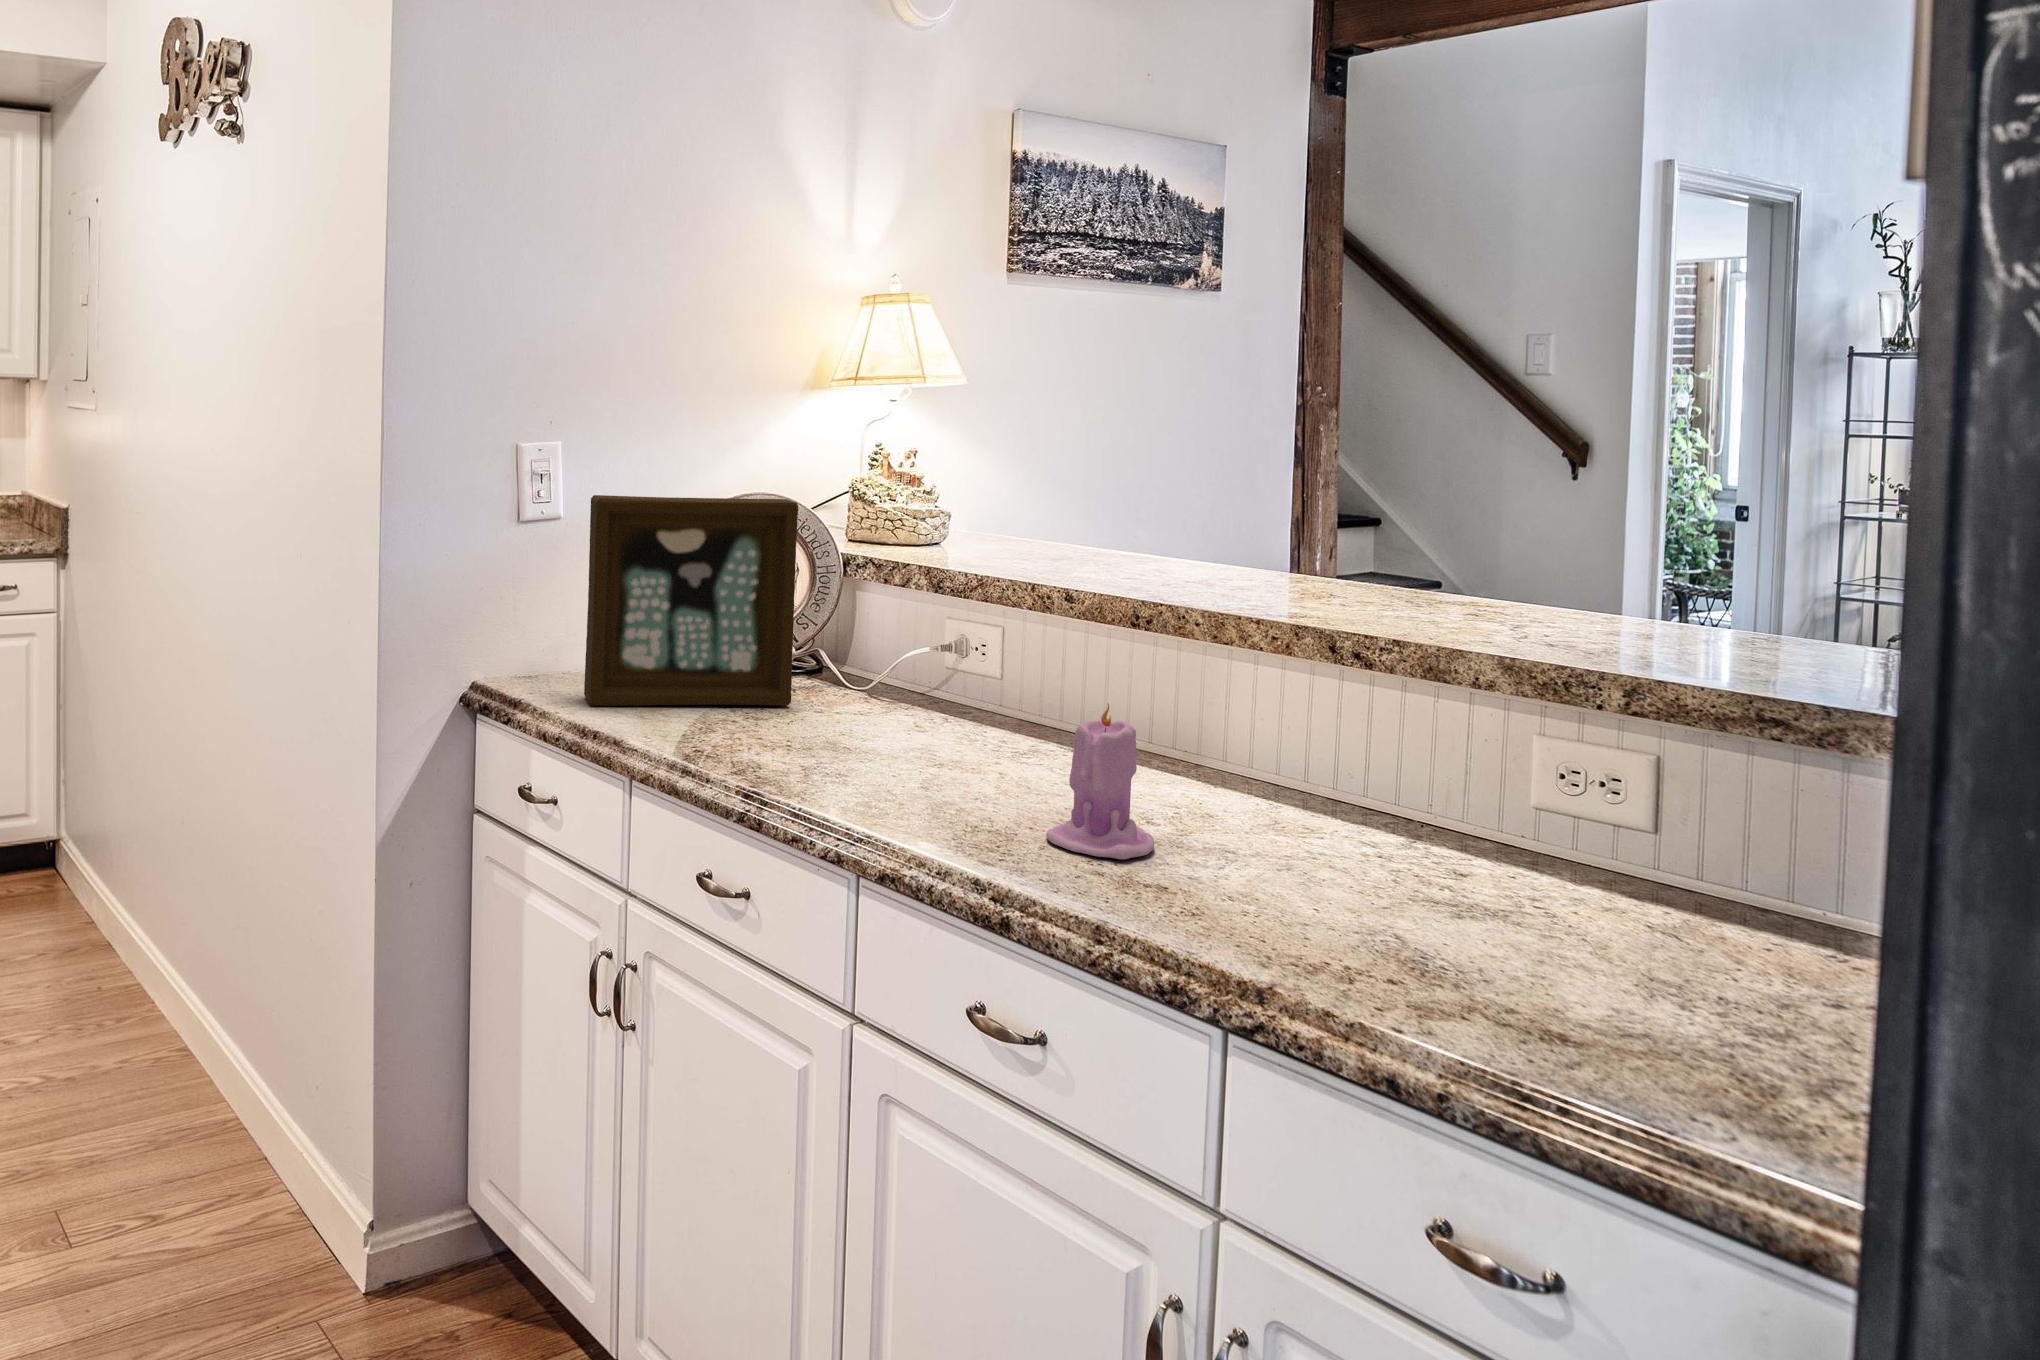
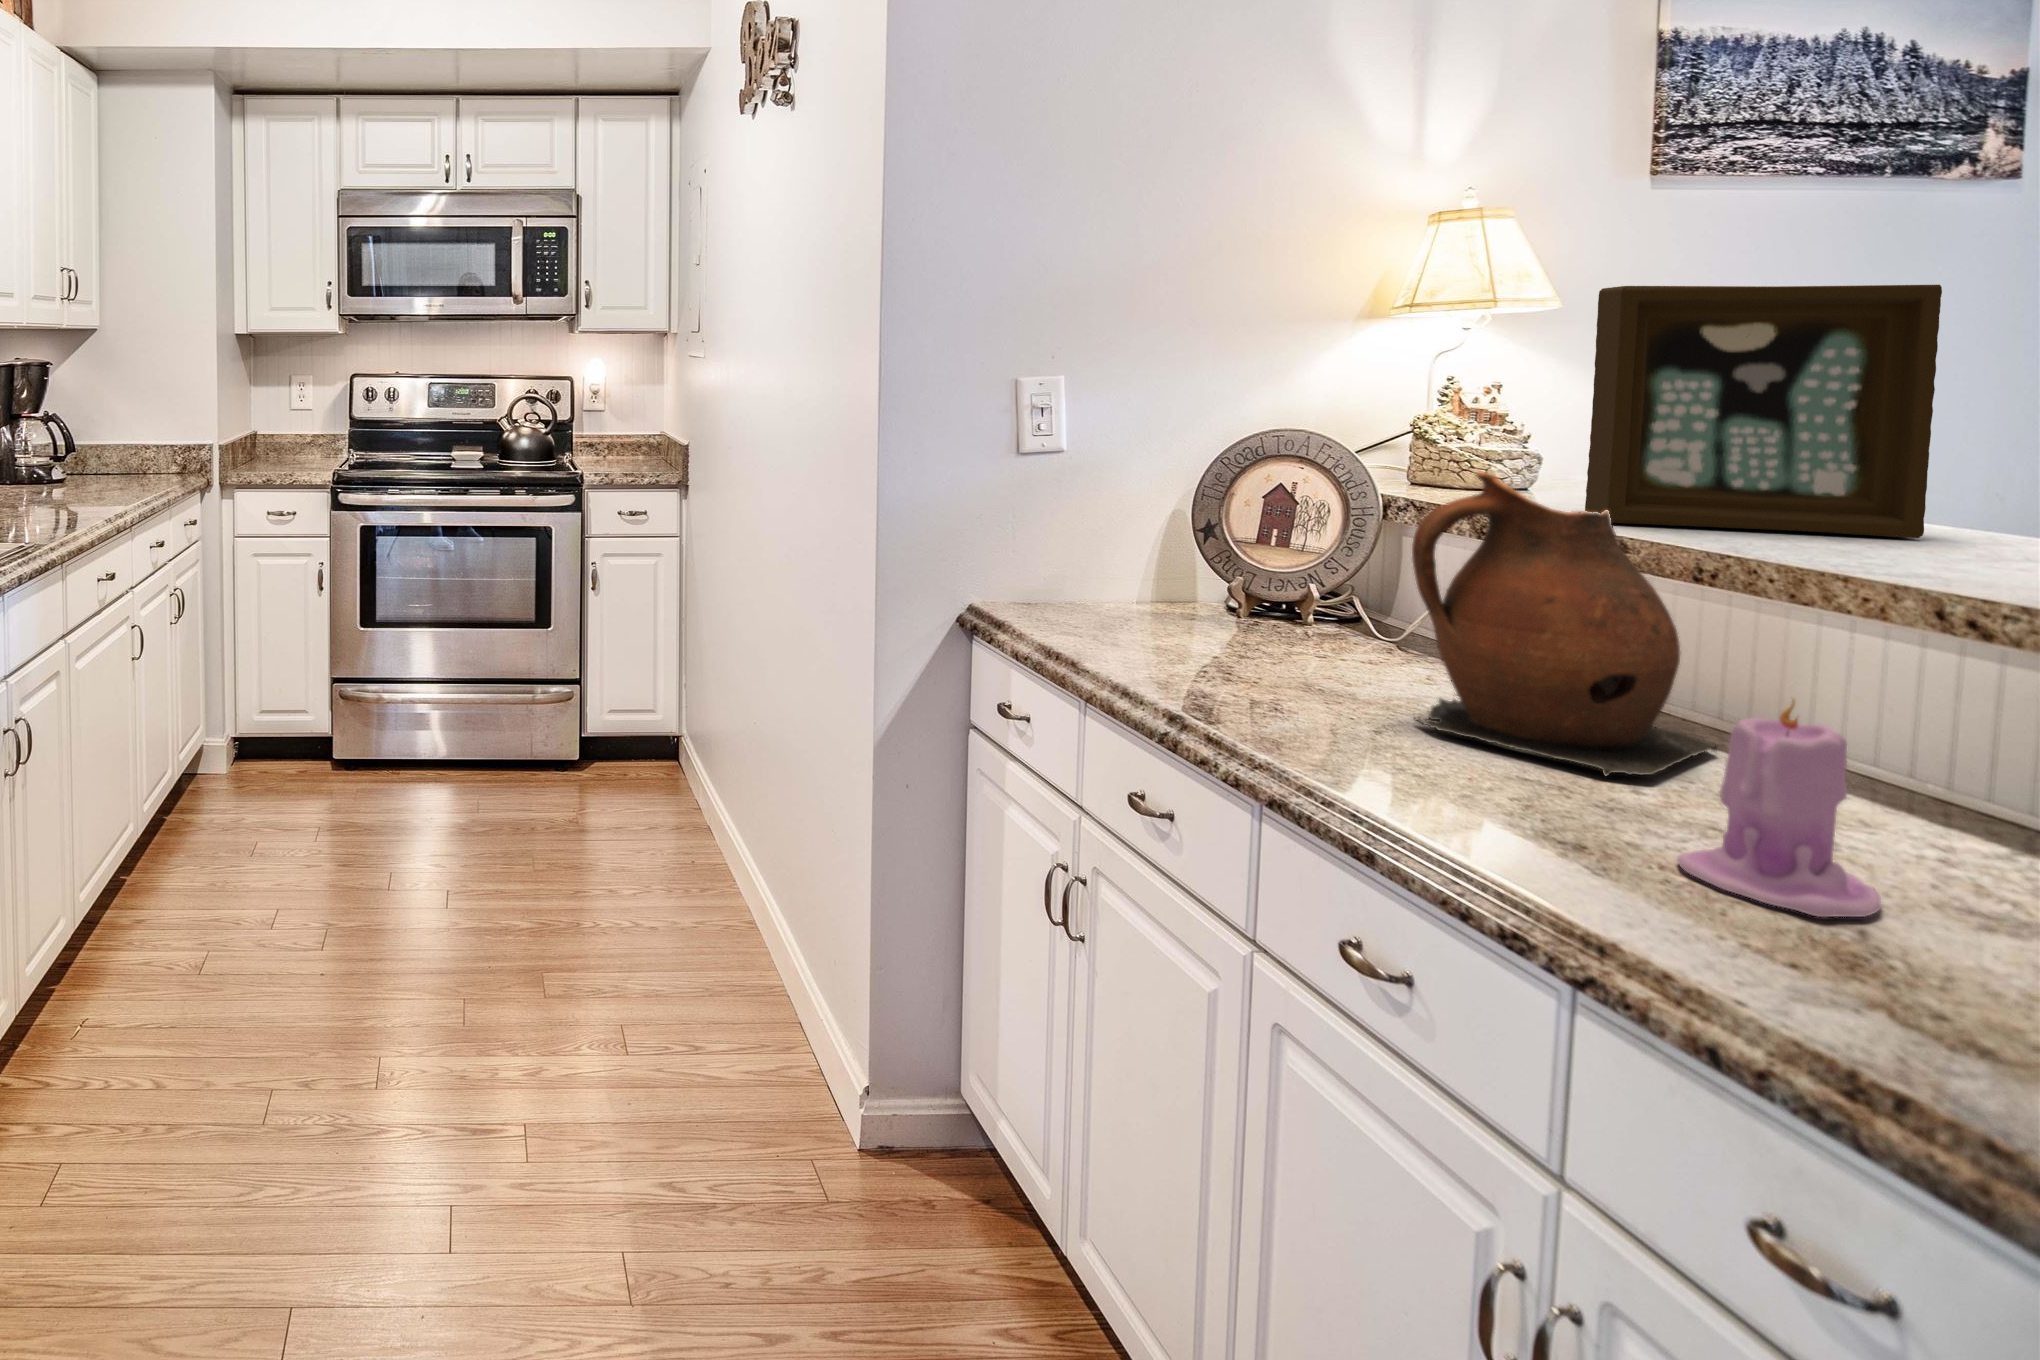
picture frame: present [584,495,798,706] -> present [1585,285,1942,538]
ceramic pitcher: none [870,536,1063,781] -> present [1412,472,1717,776]

